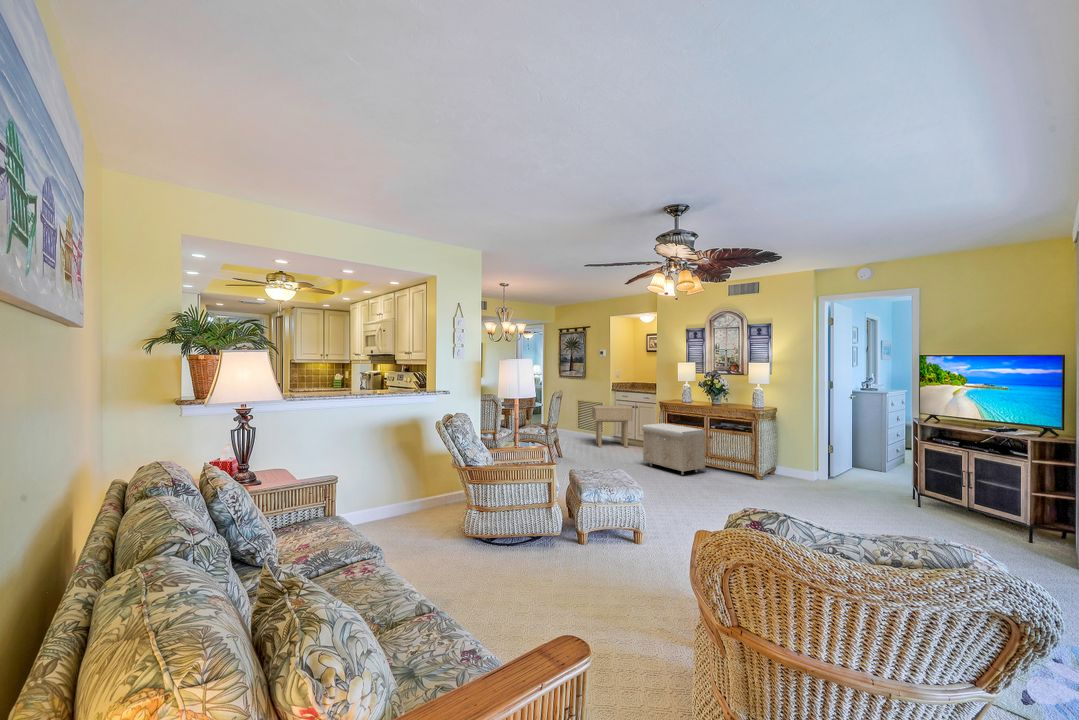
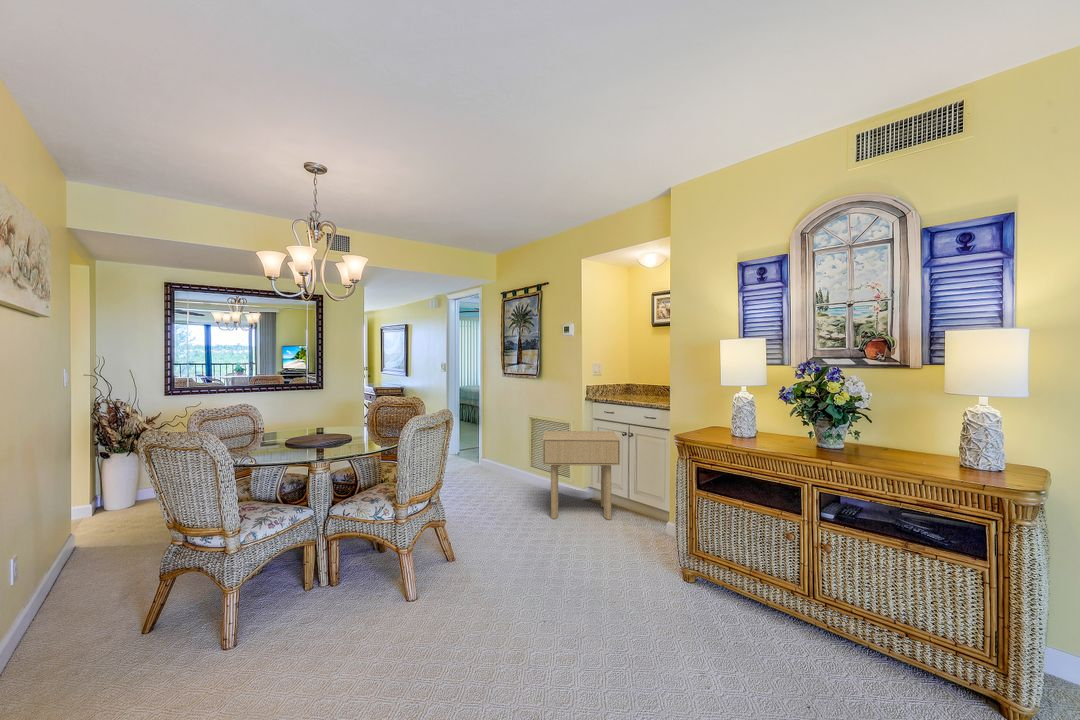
storage bench: present [642,423,705,475] -> none [630,490,810,670]

